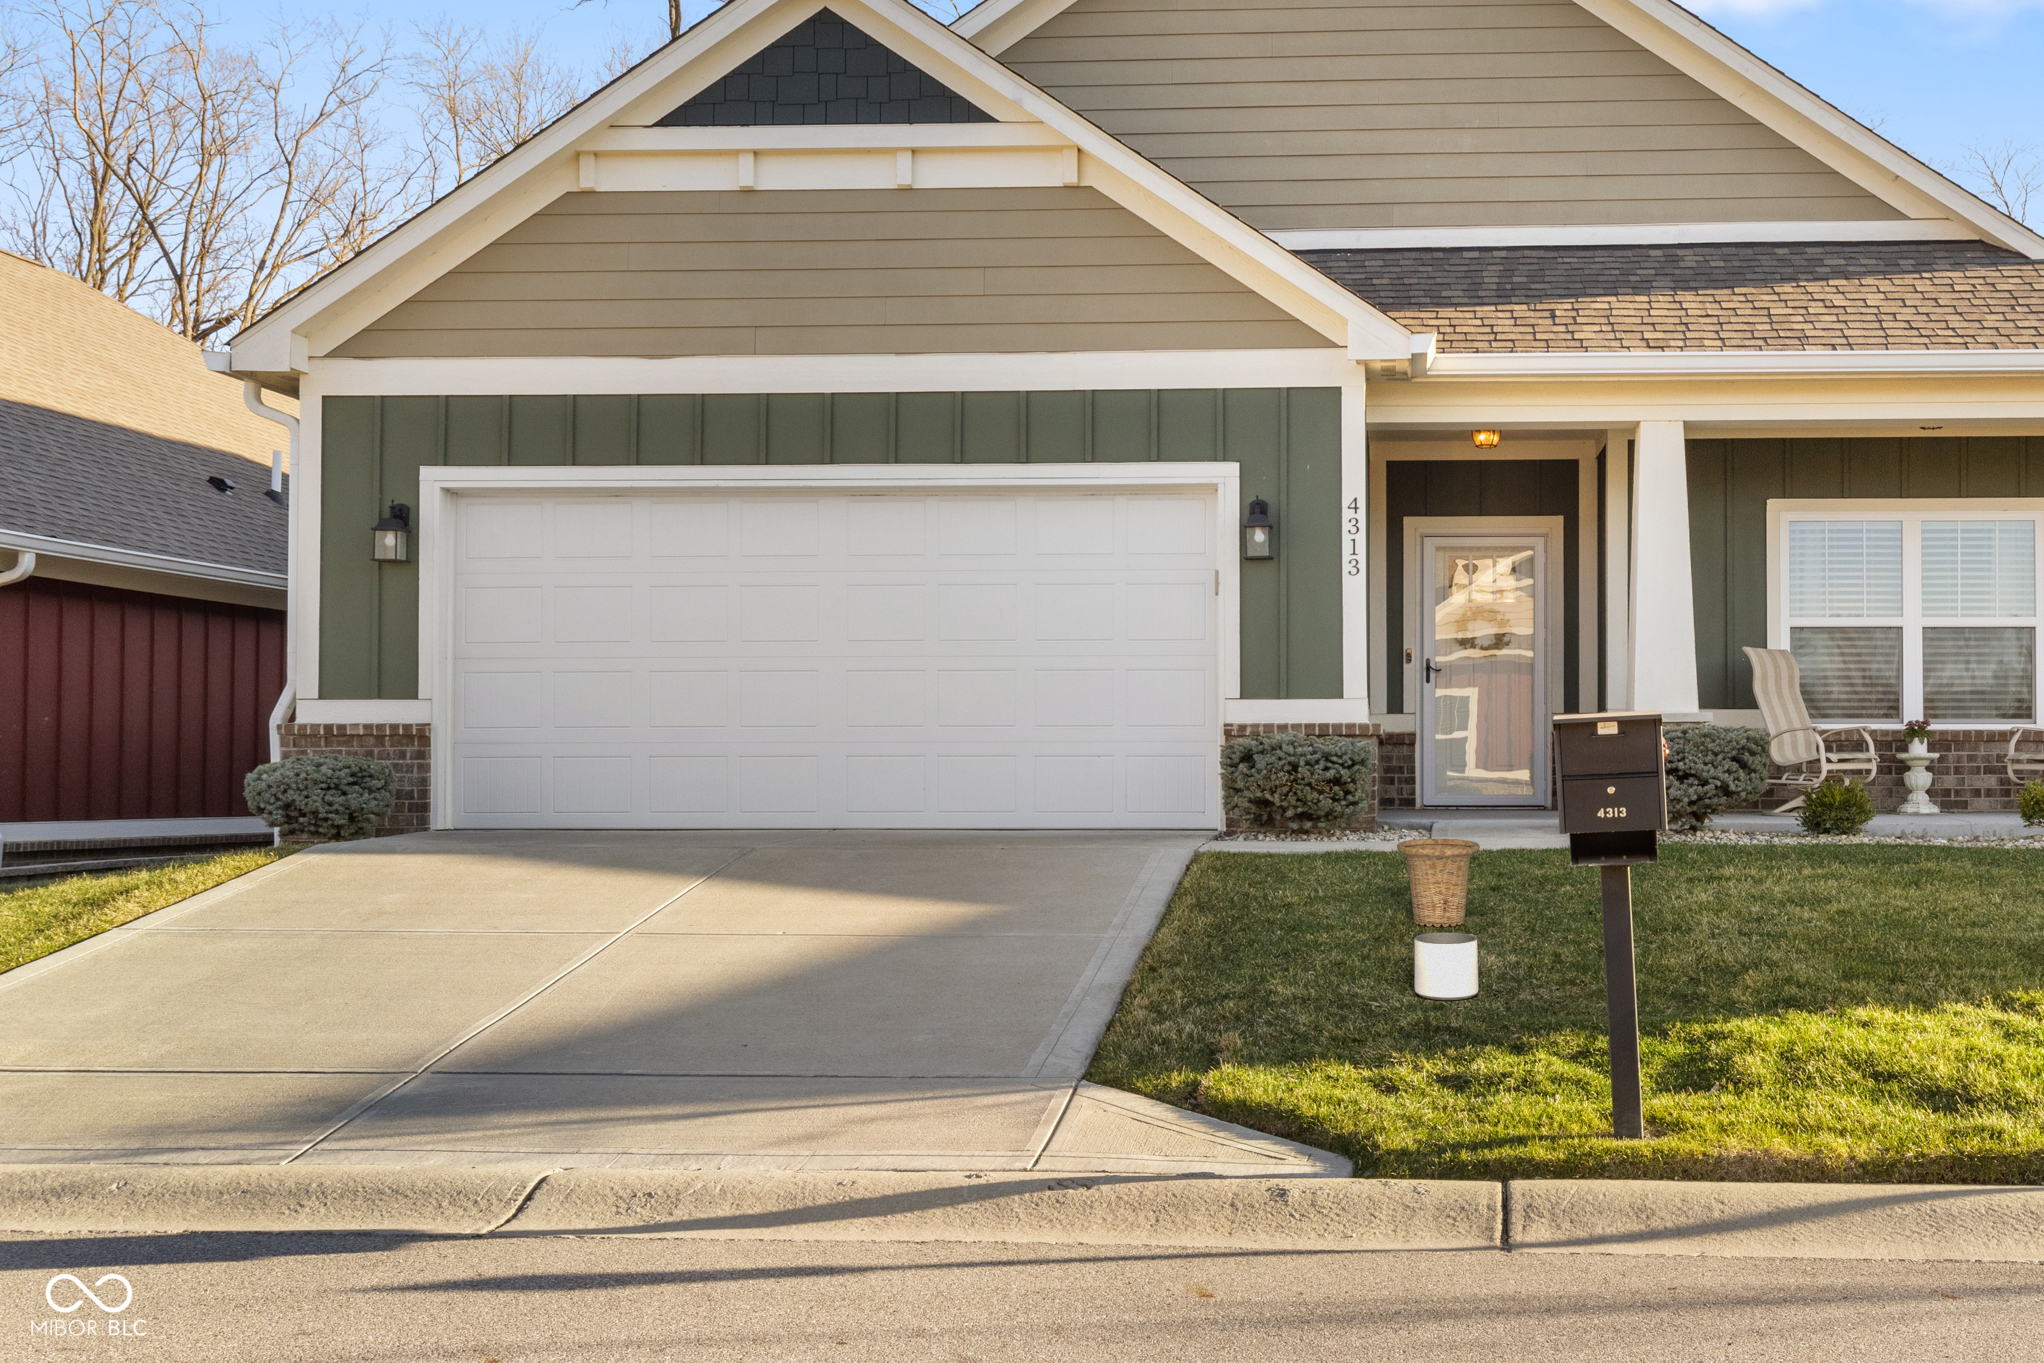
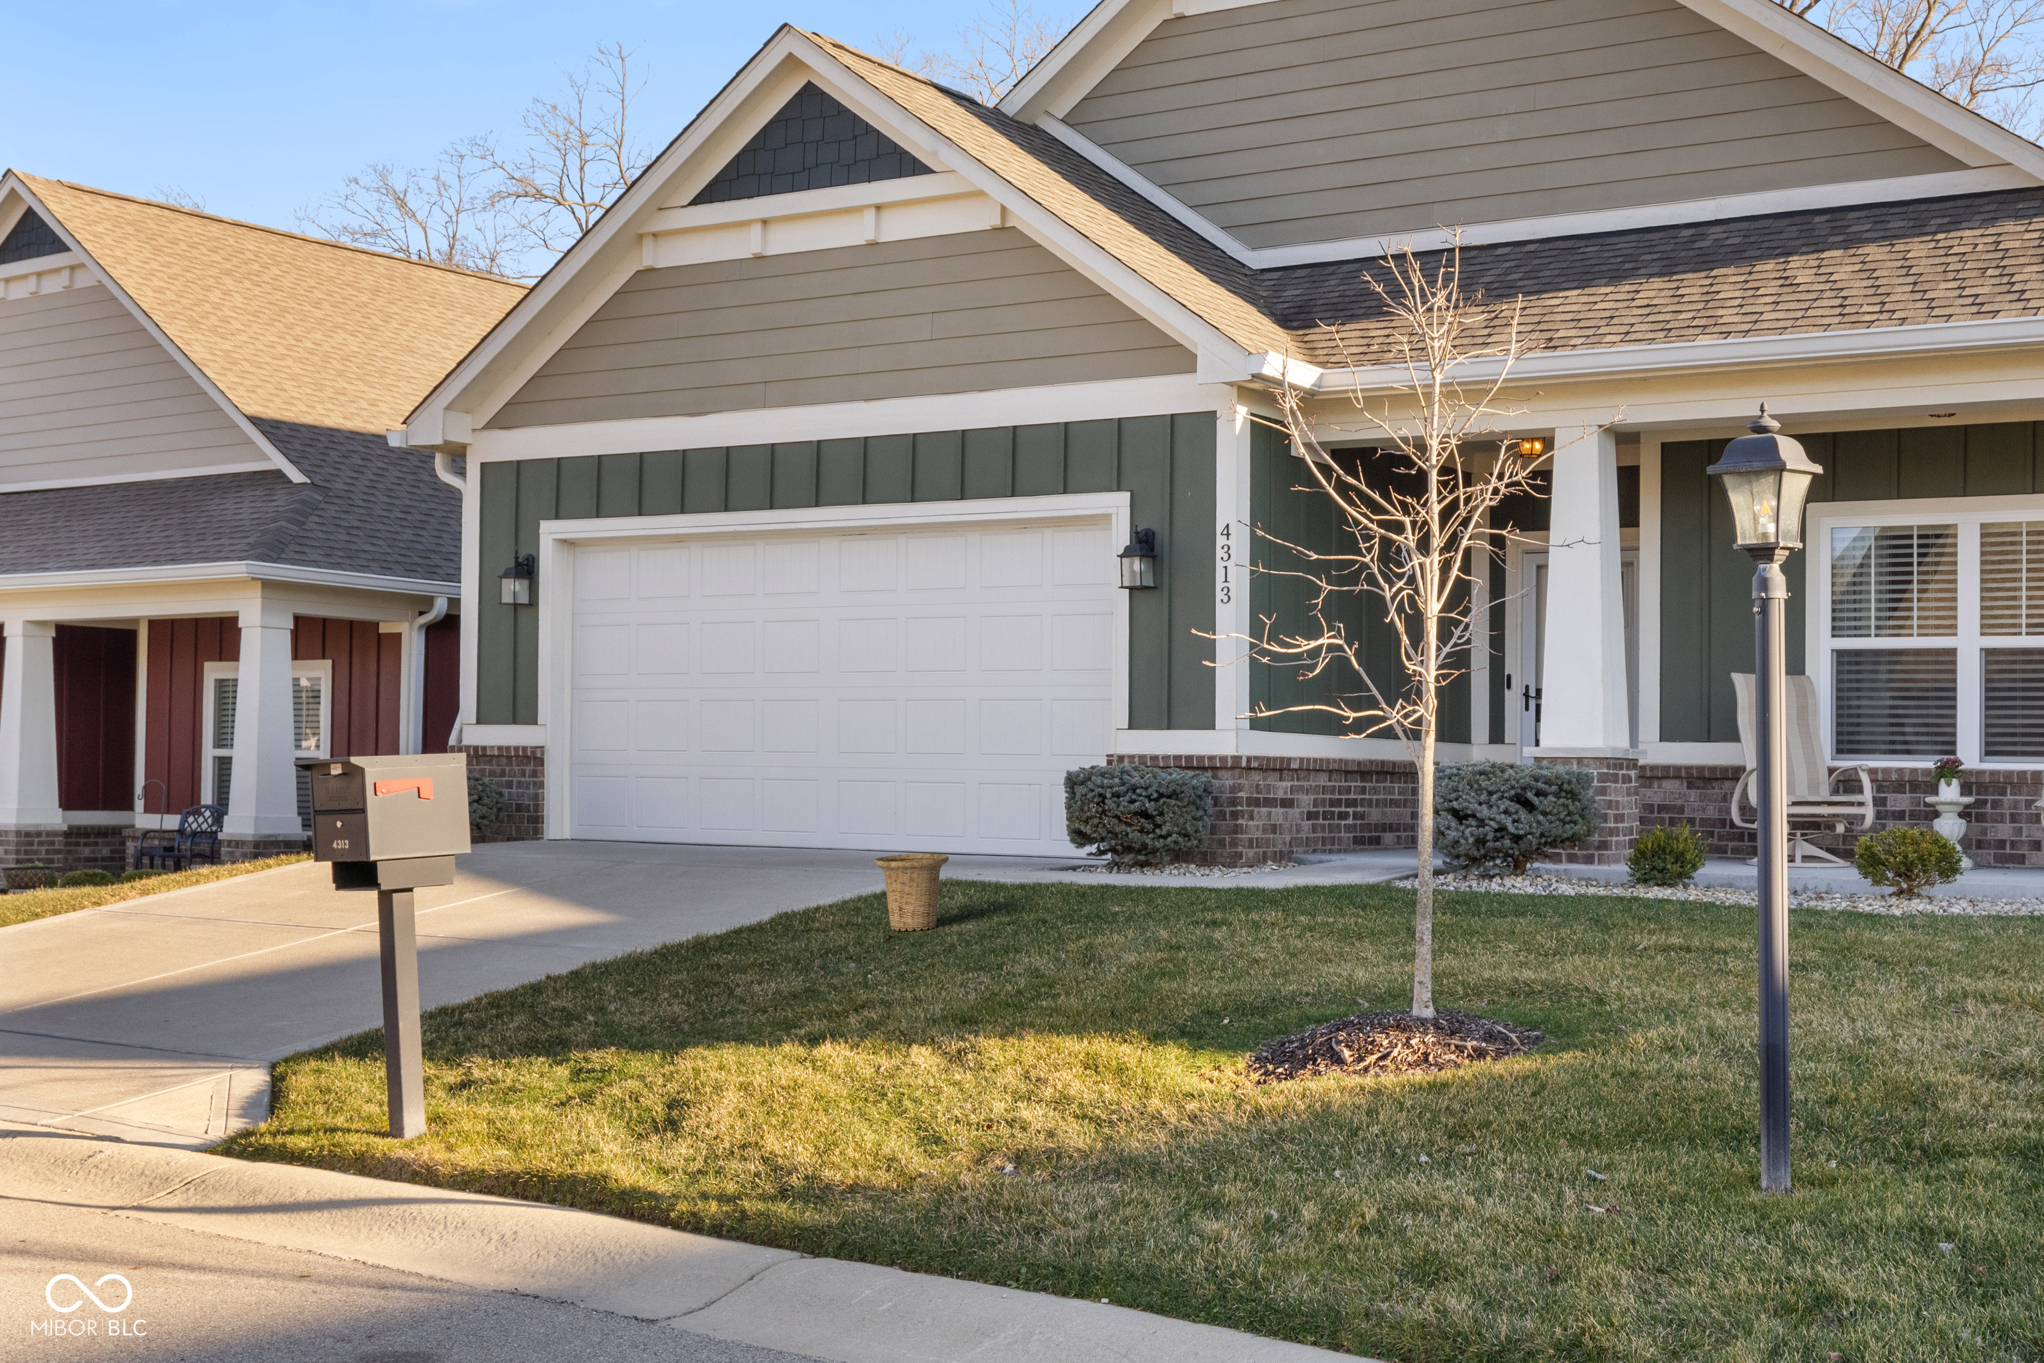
planter: present [1414,933,1478,1000] -> none [678,924,733,977]

